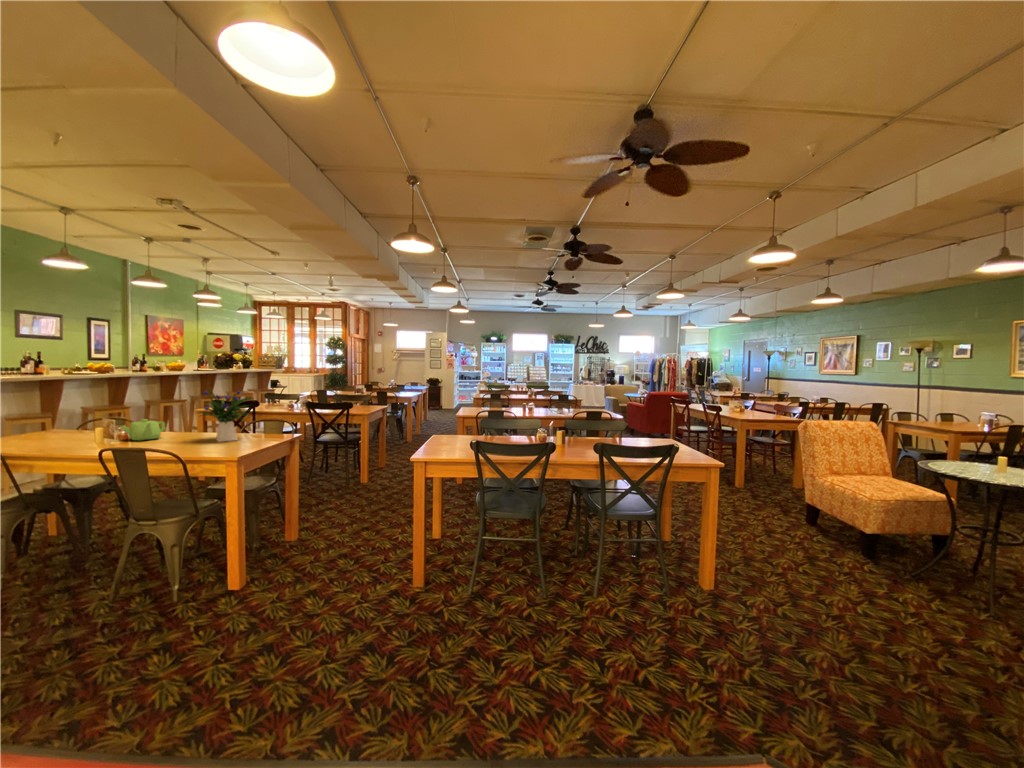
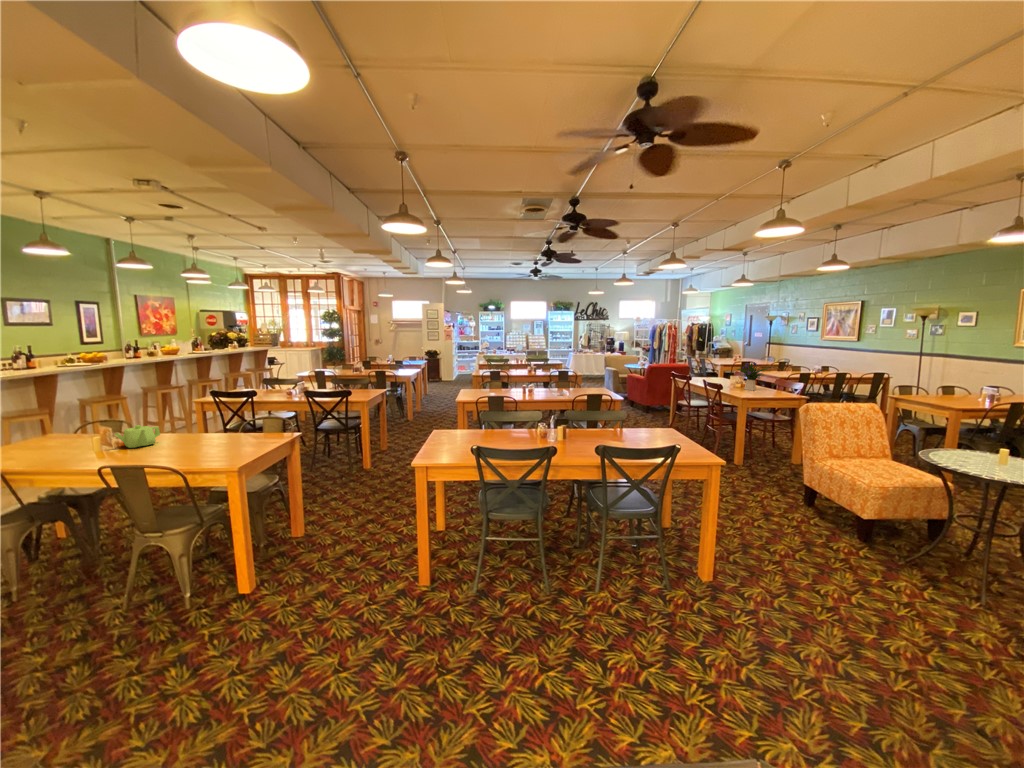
flower arrangement: present [199,388,253,442] -> present [738,362,766,390]

